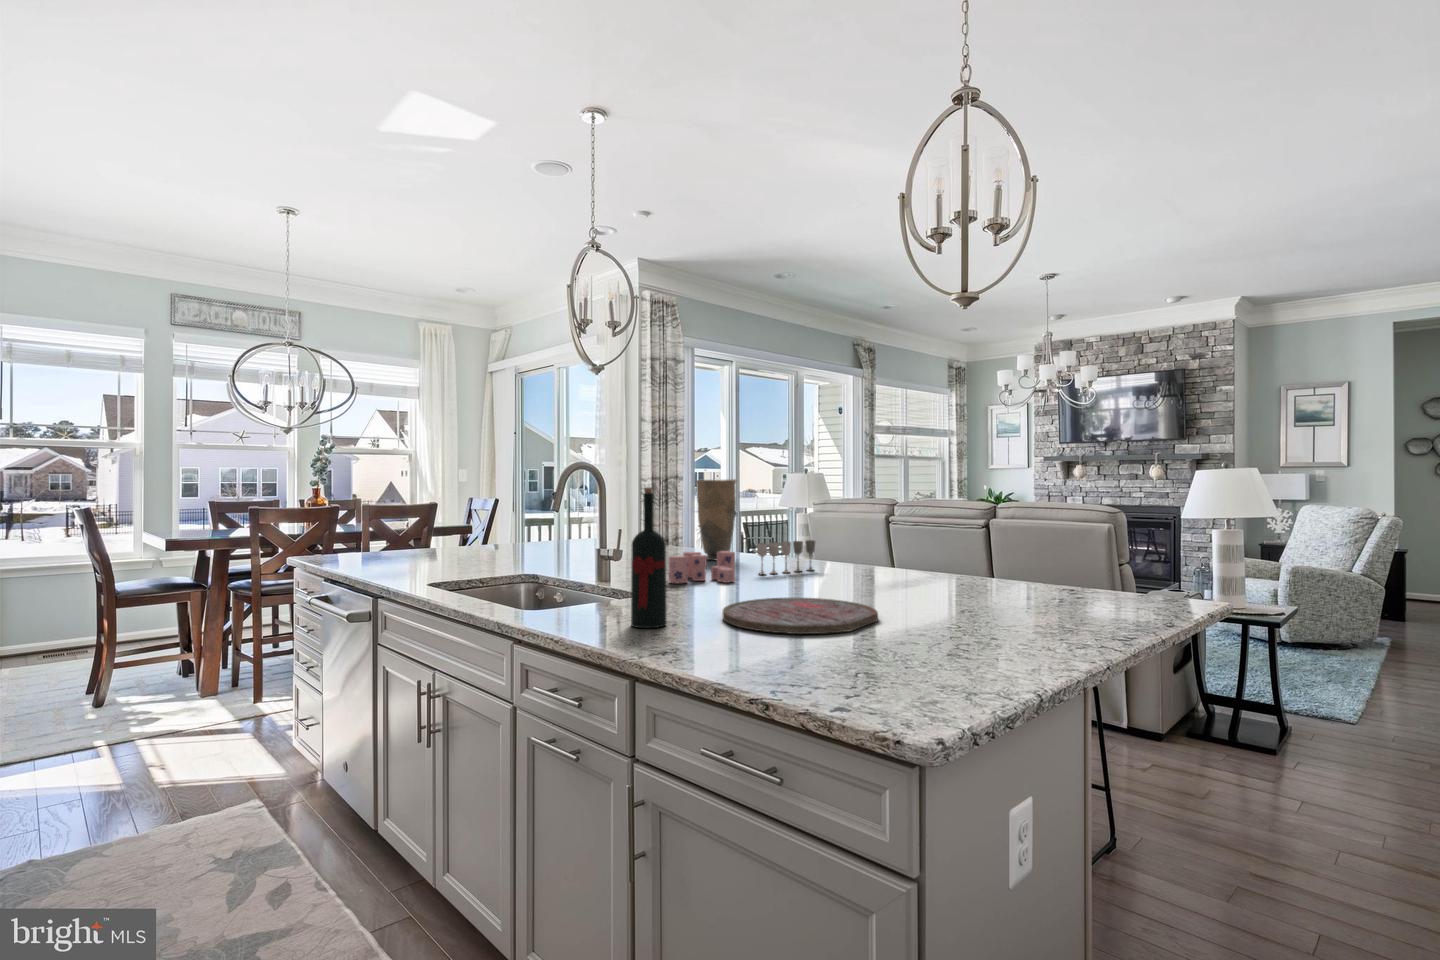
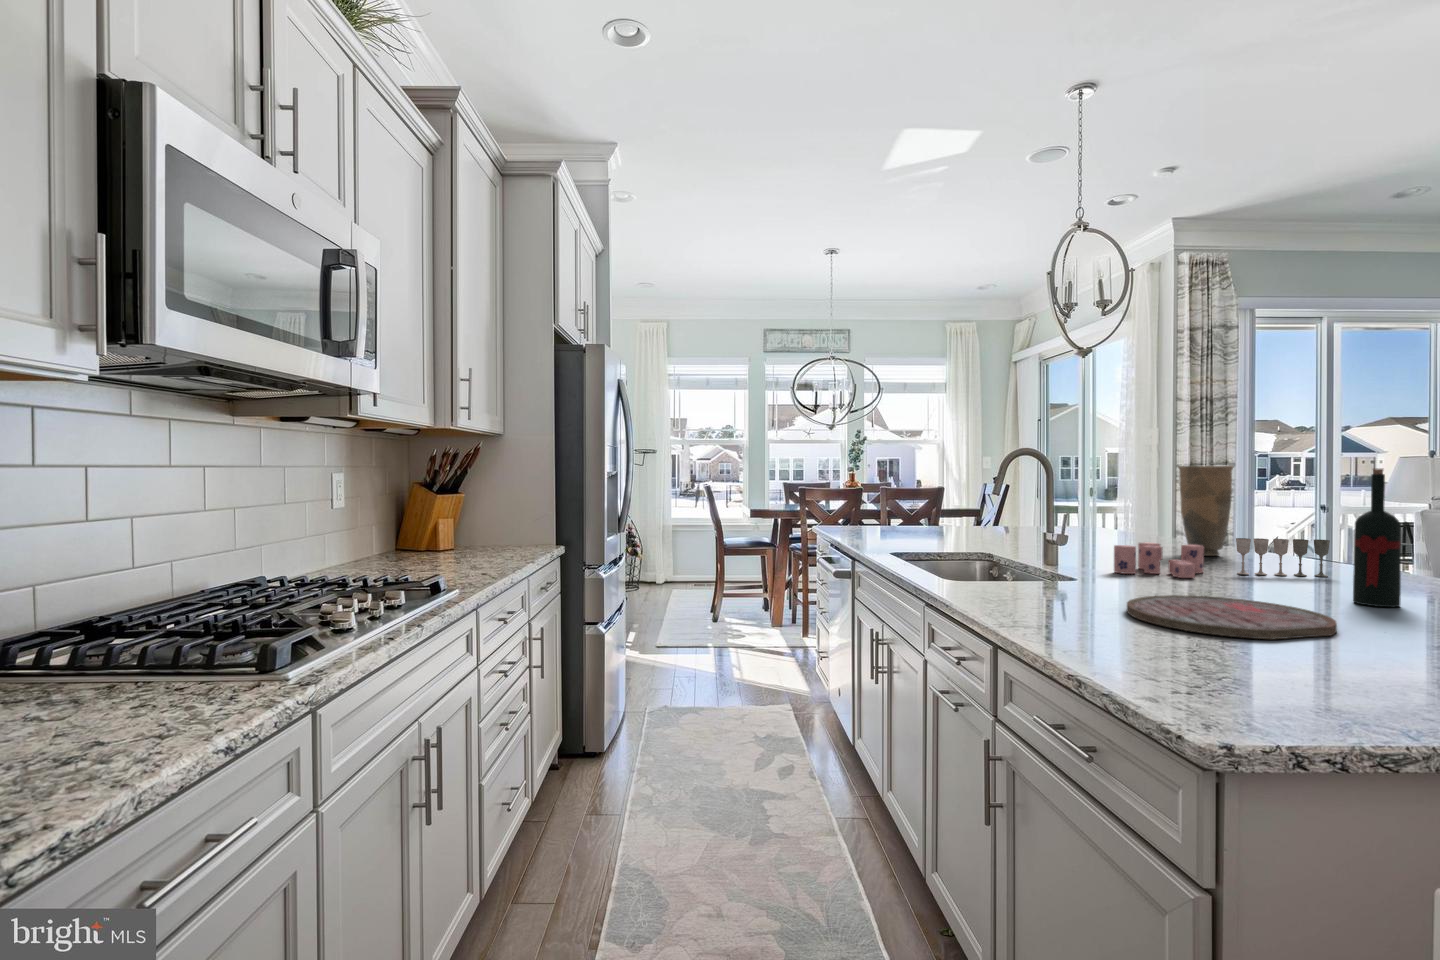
wine bottle: present [631,487,666,628] -> present [1353,468,1401,607]

